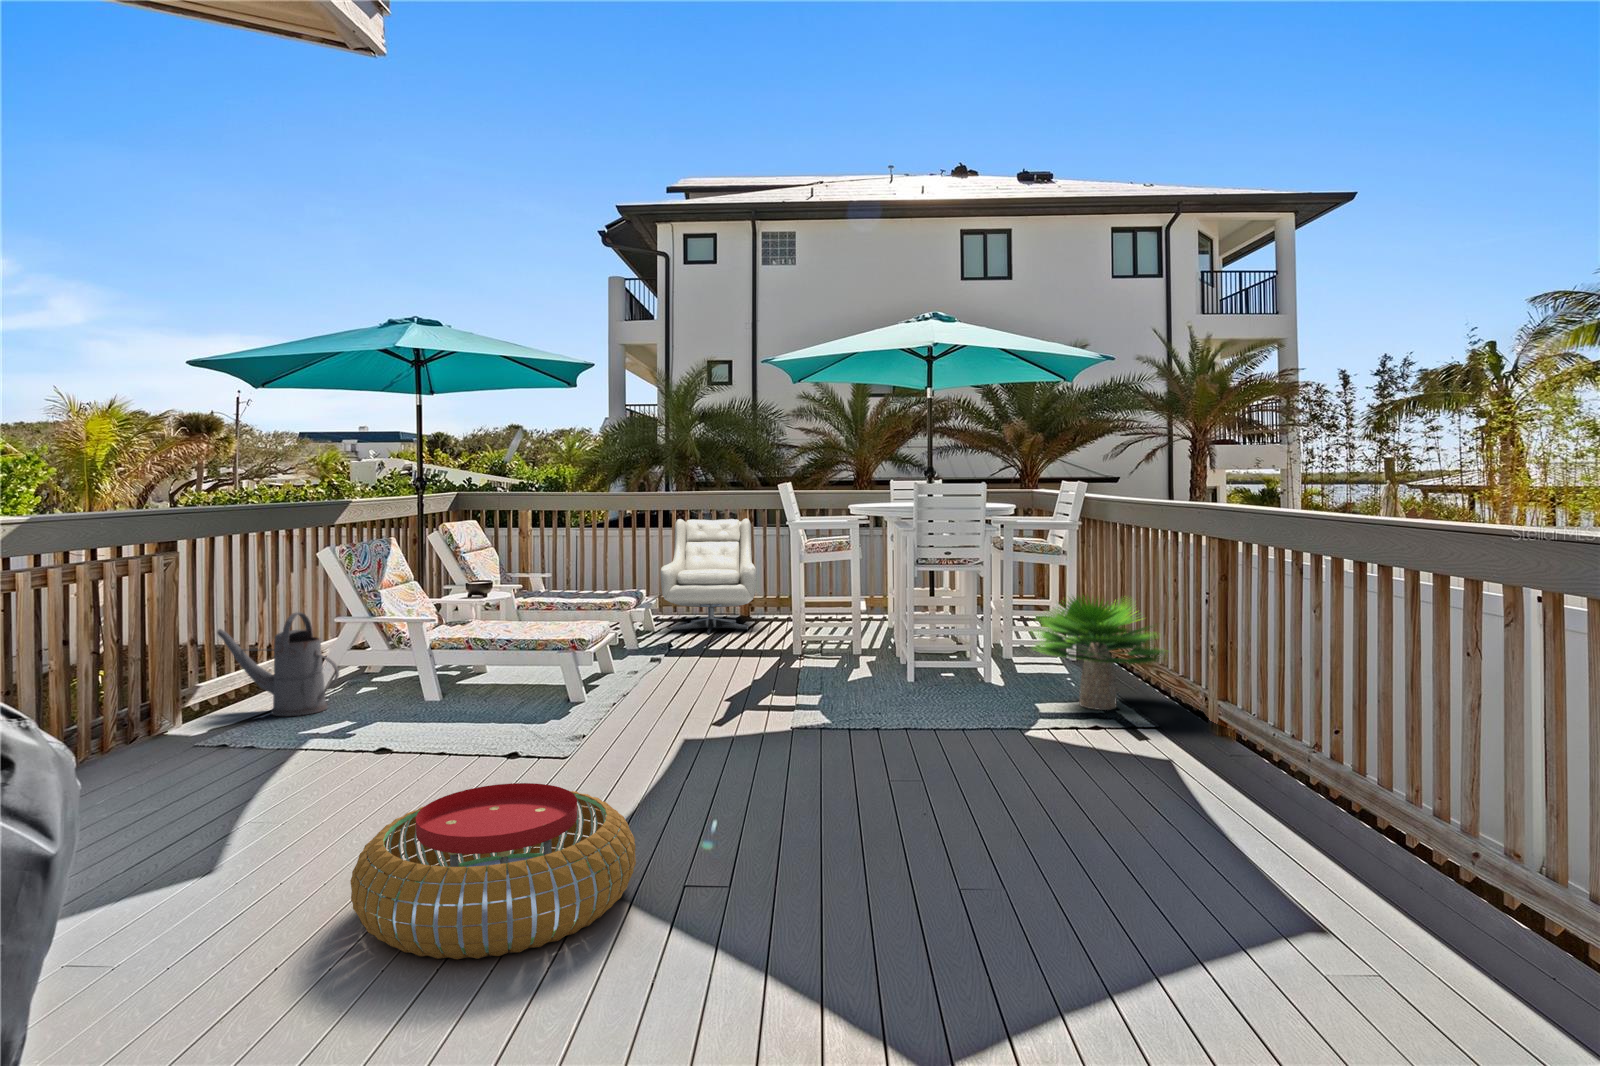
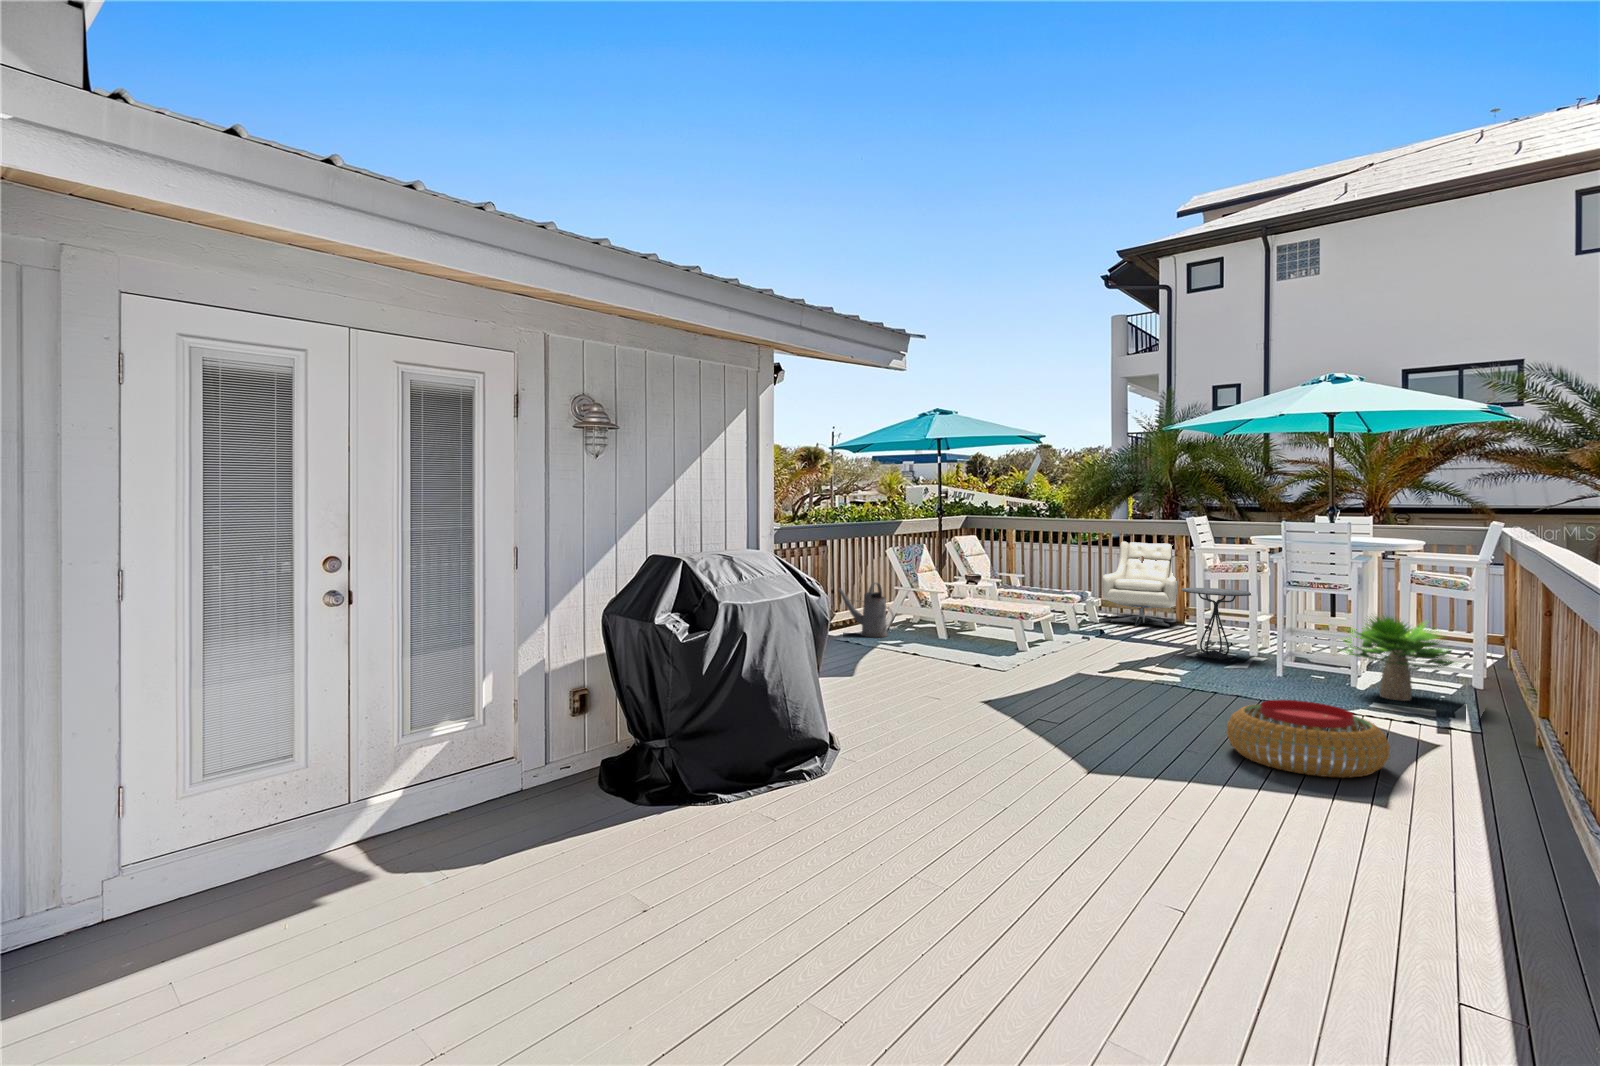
side table: none [794,575,884,673] -> present [1182,588,1251,659]
pouf: present [350,783,636,959] -> present [1226,700,1390,778]

